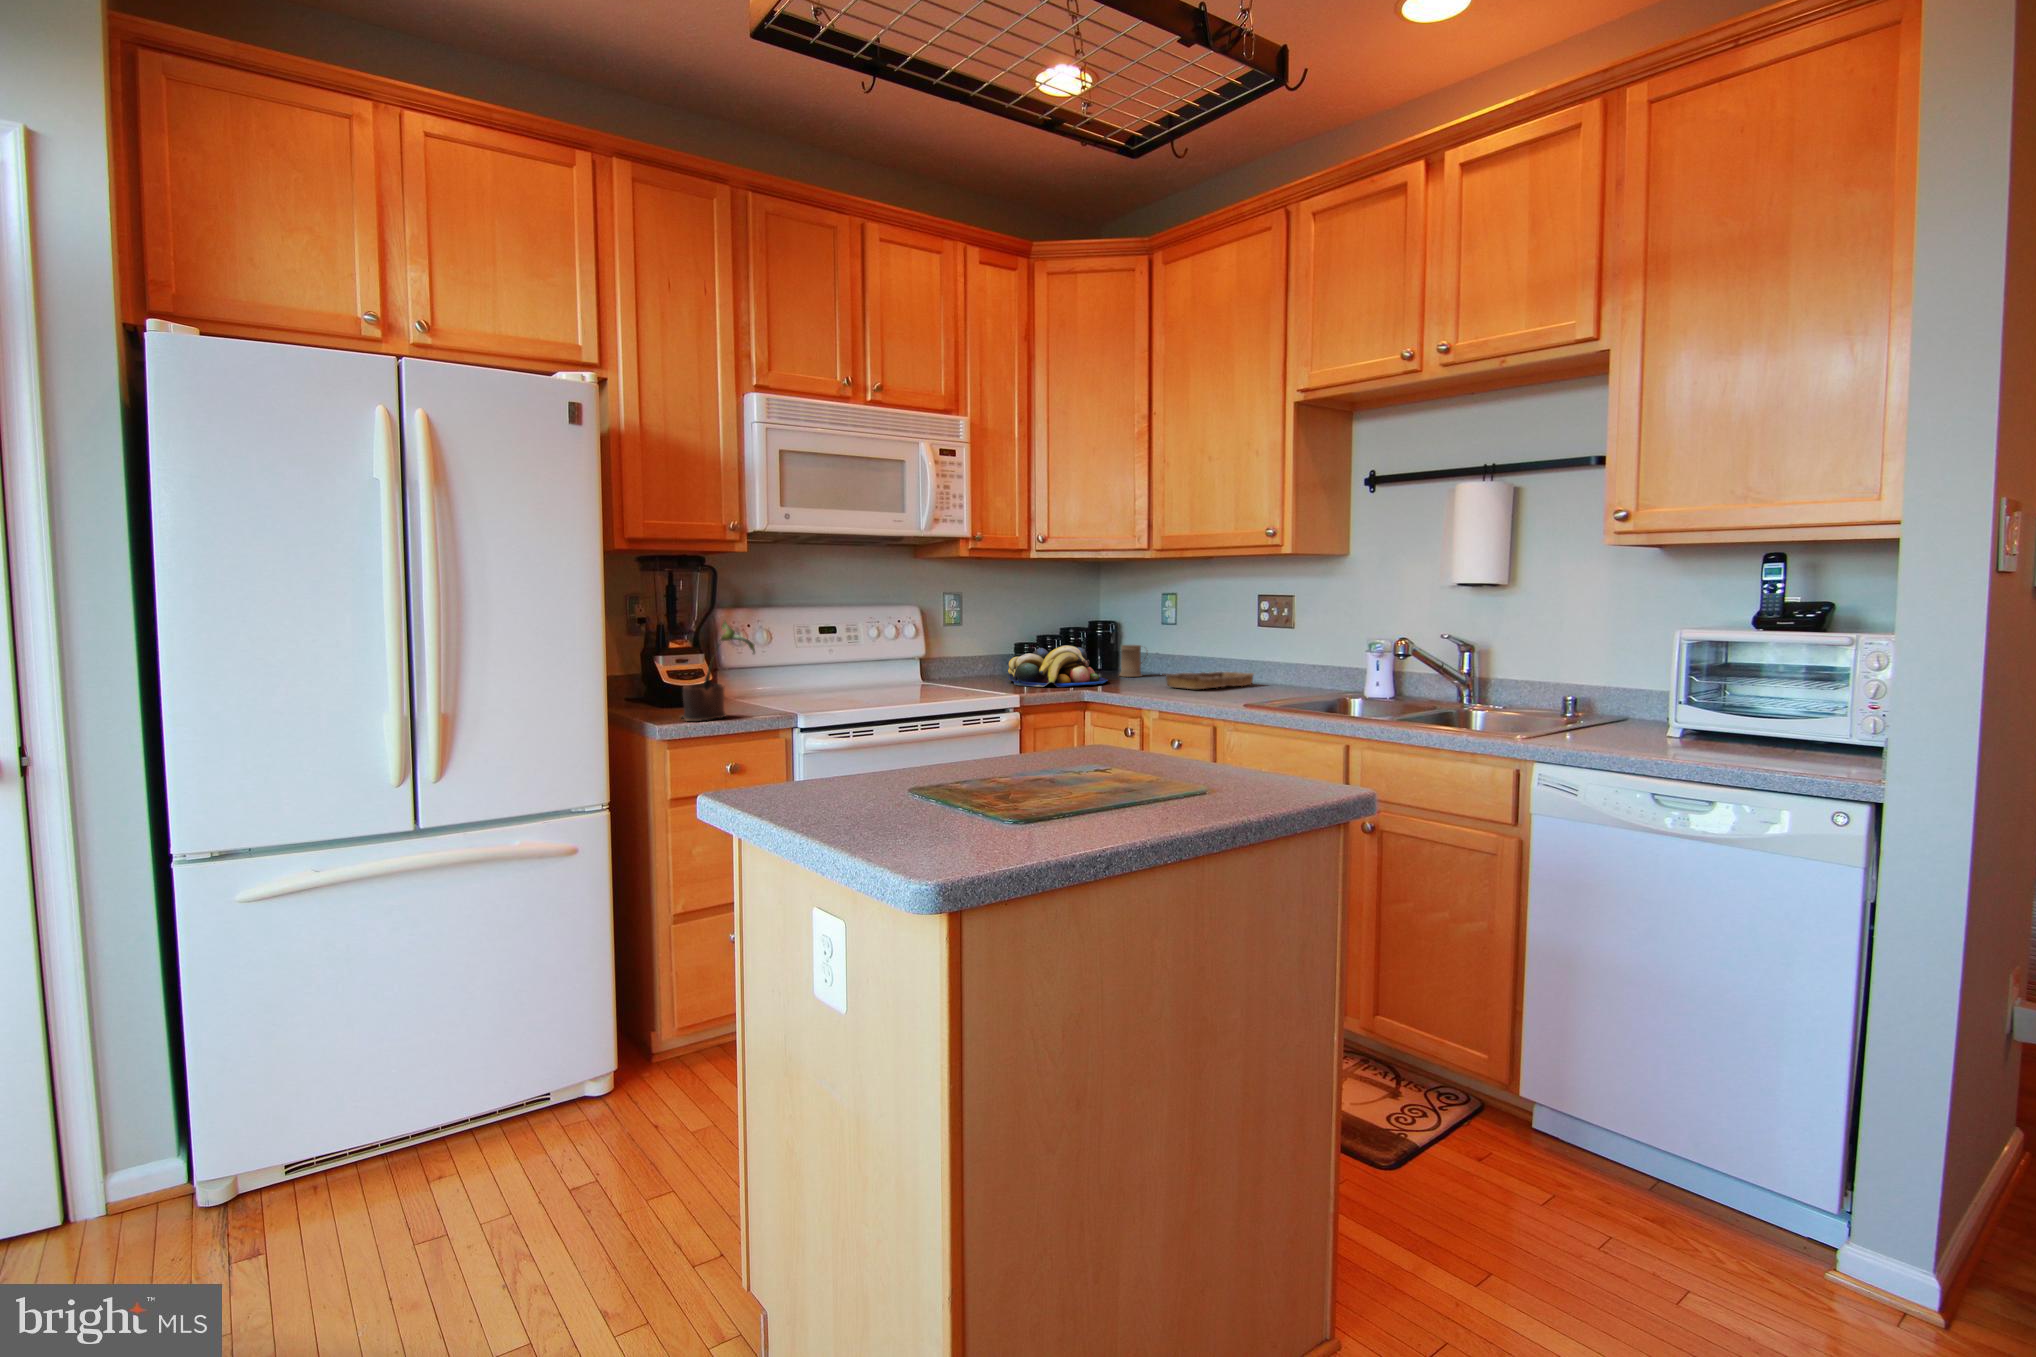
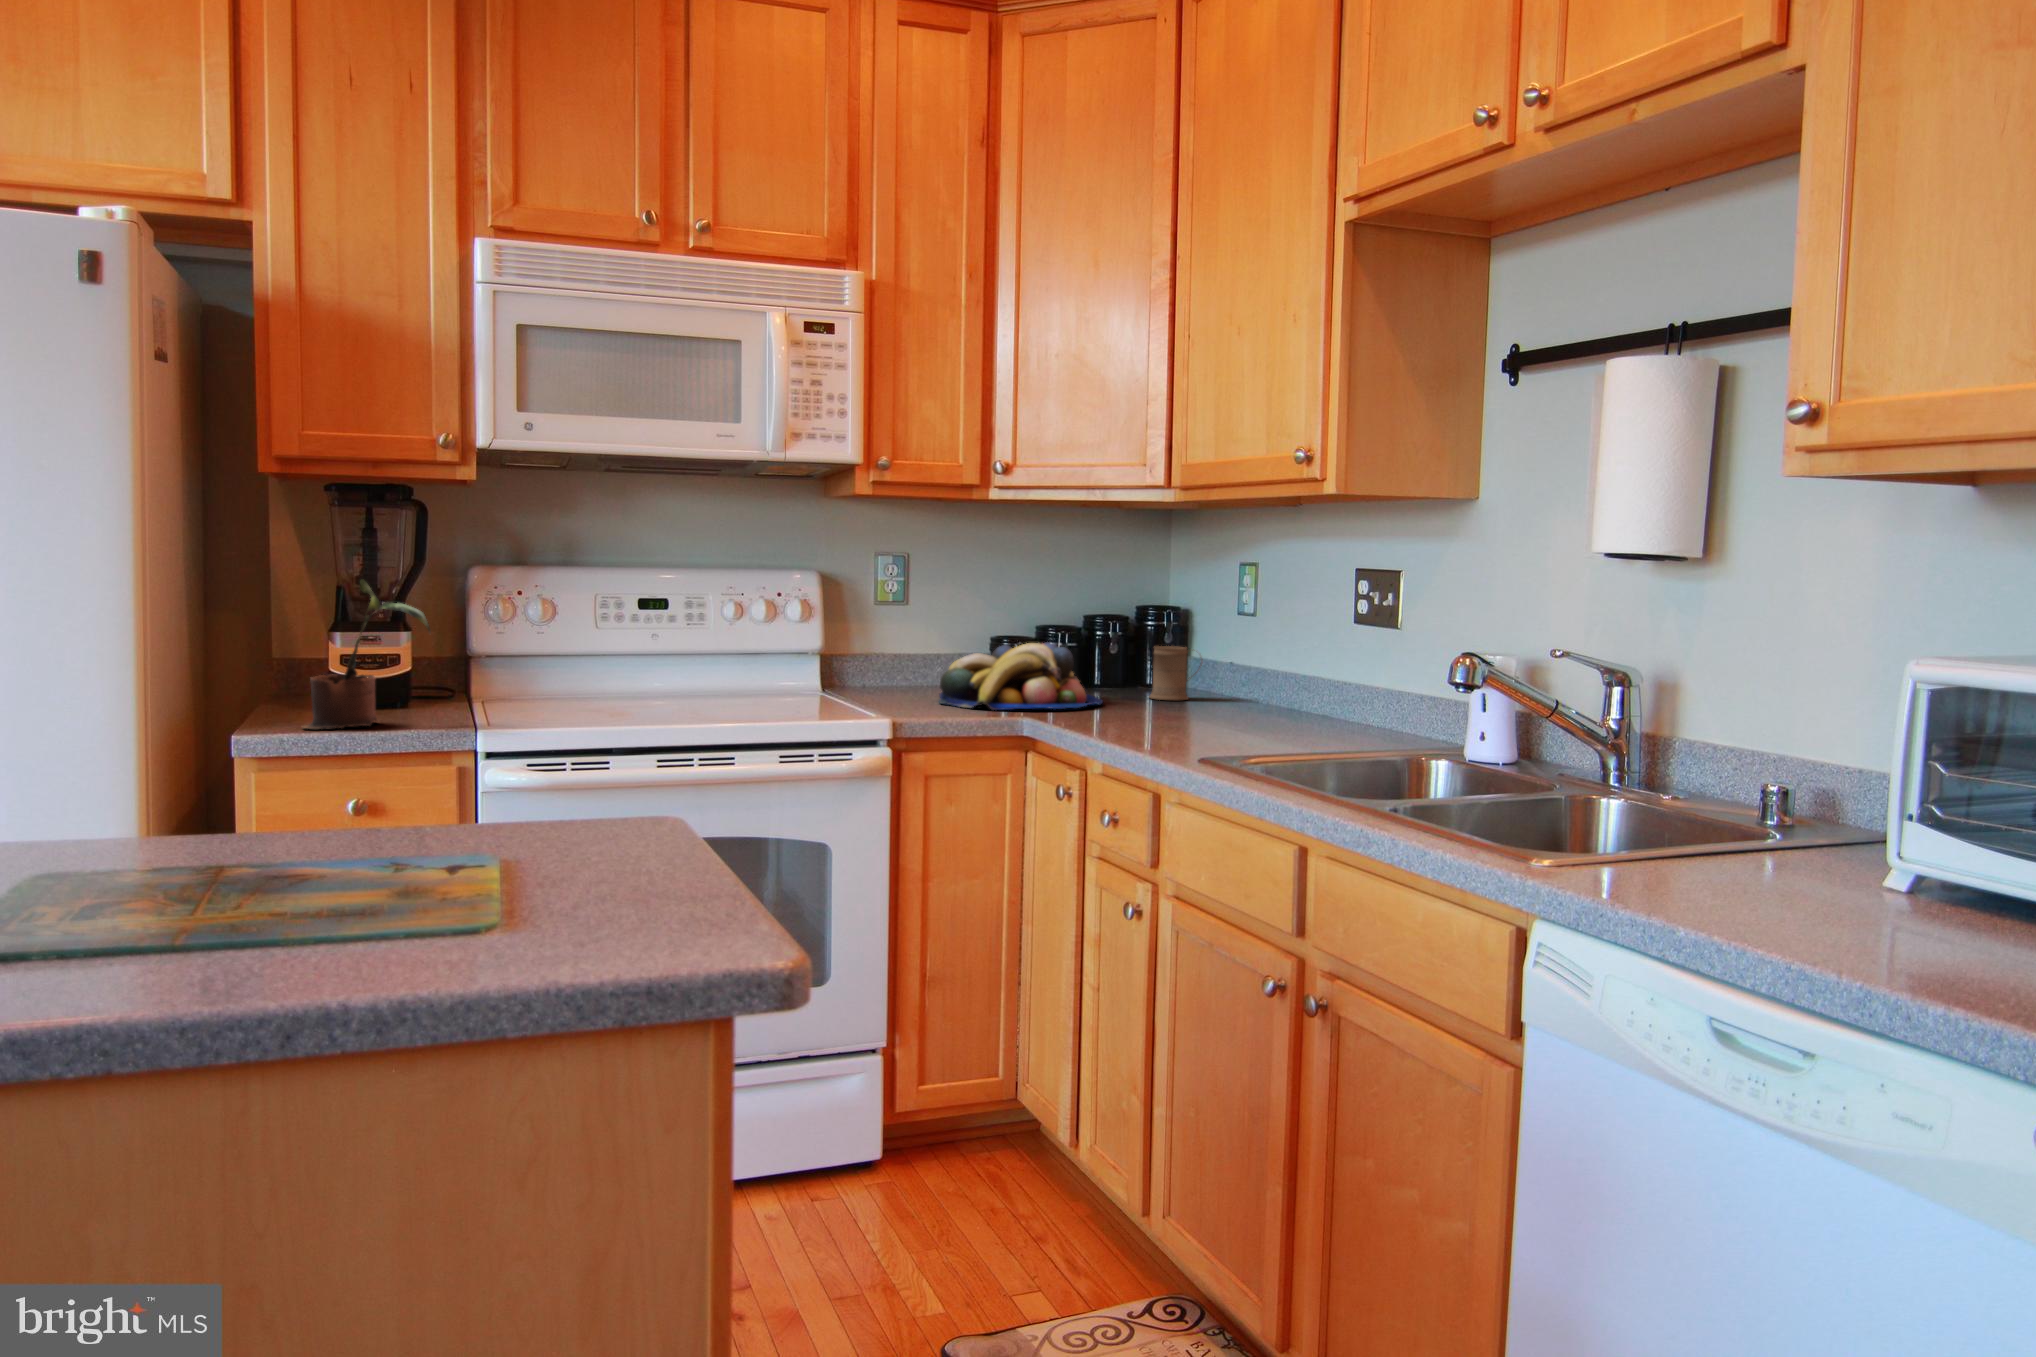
tray: present [1166,672,1254,689] -> none [1160,697,1338,727]

